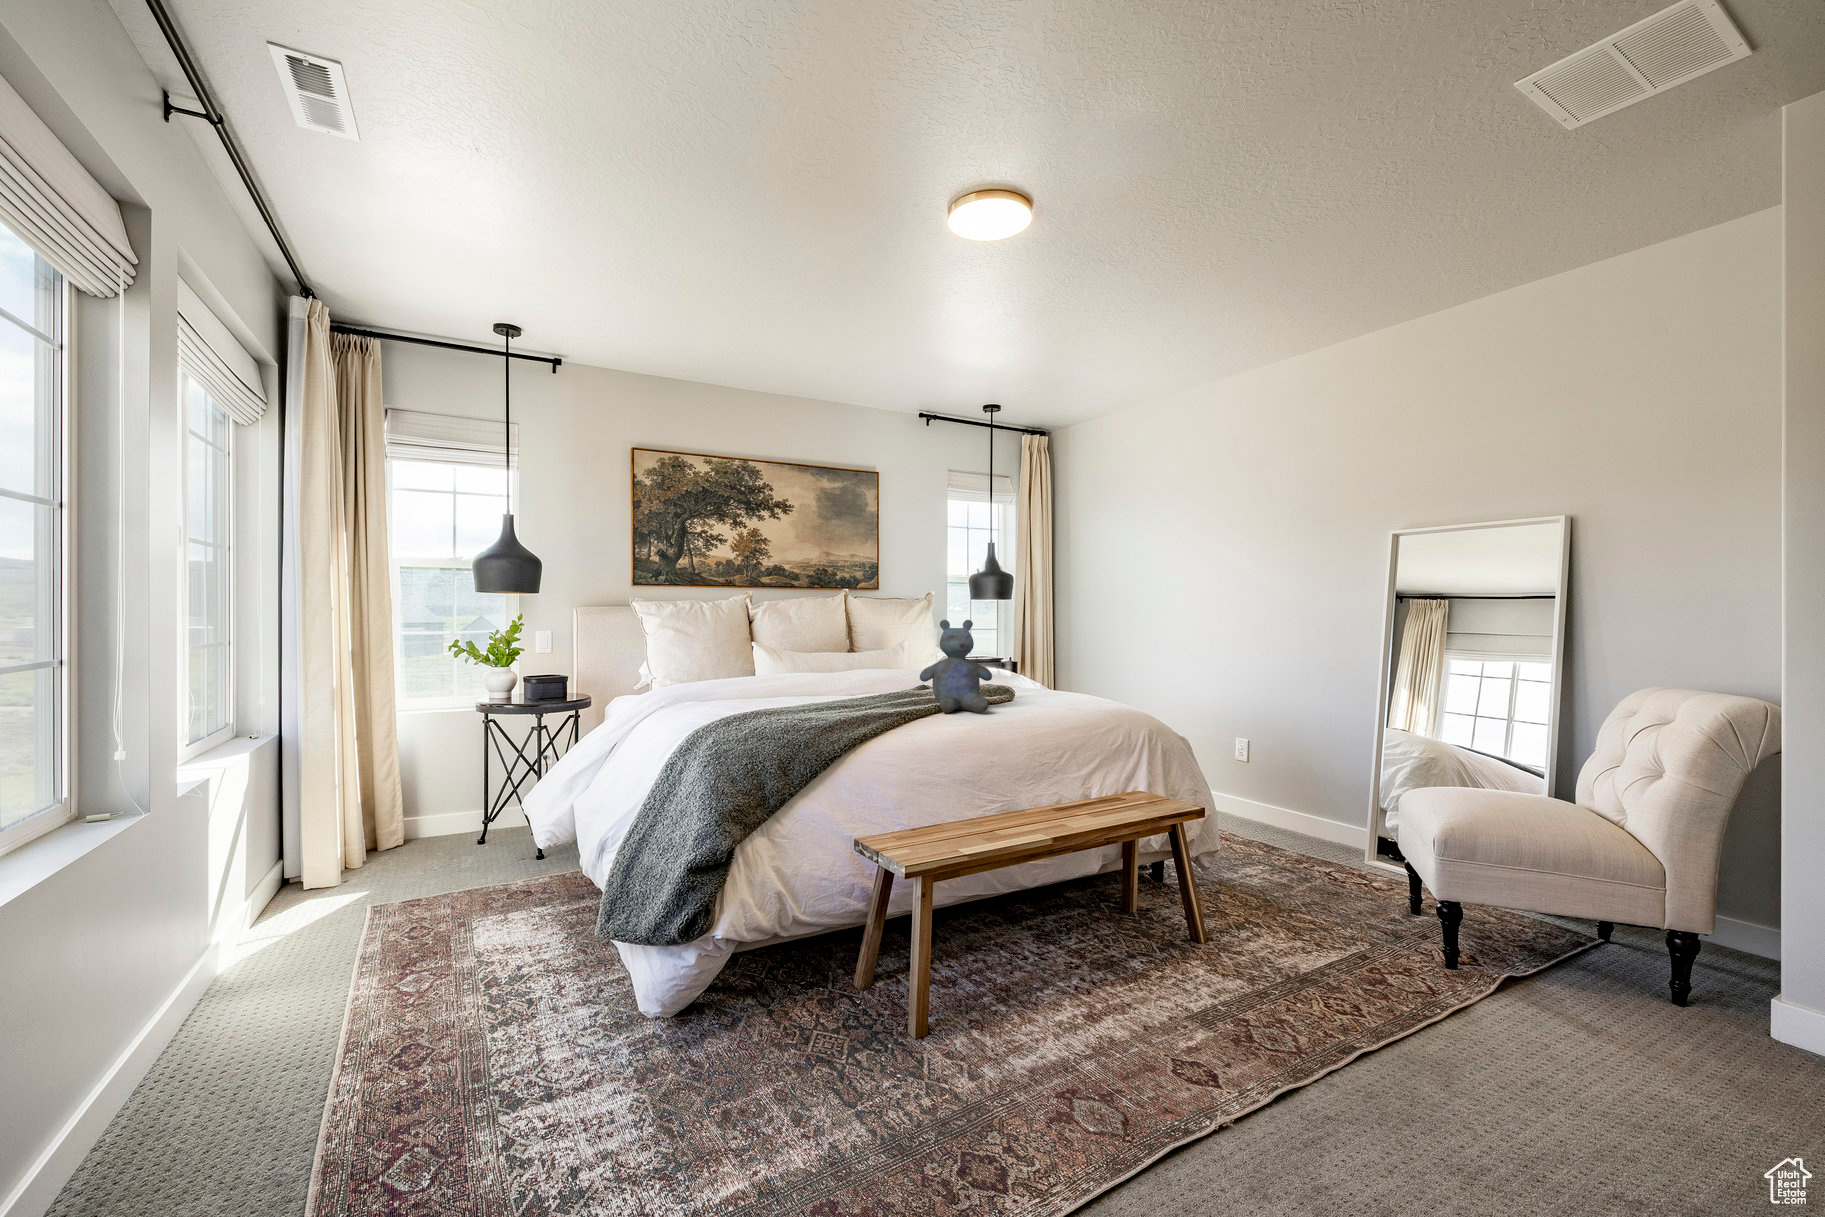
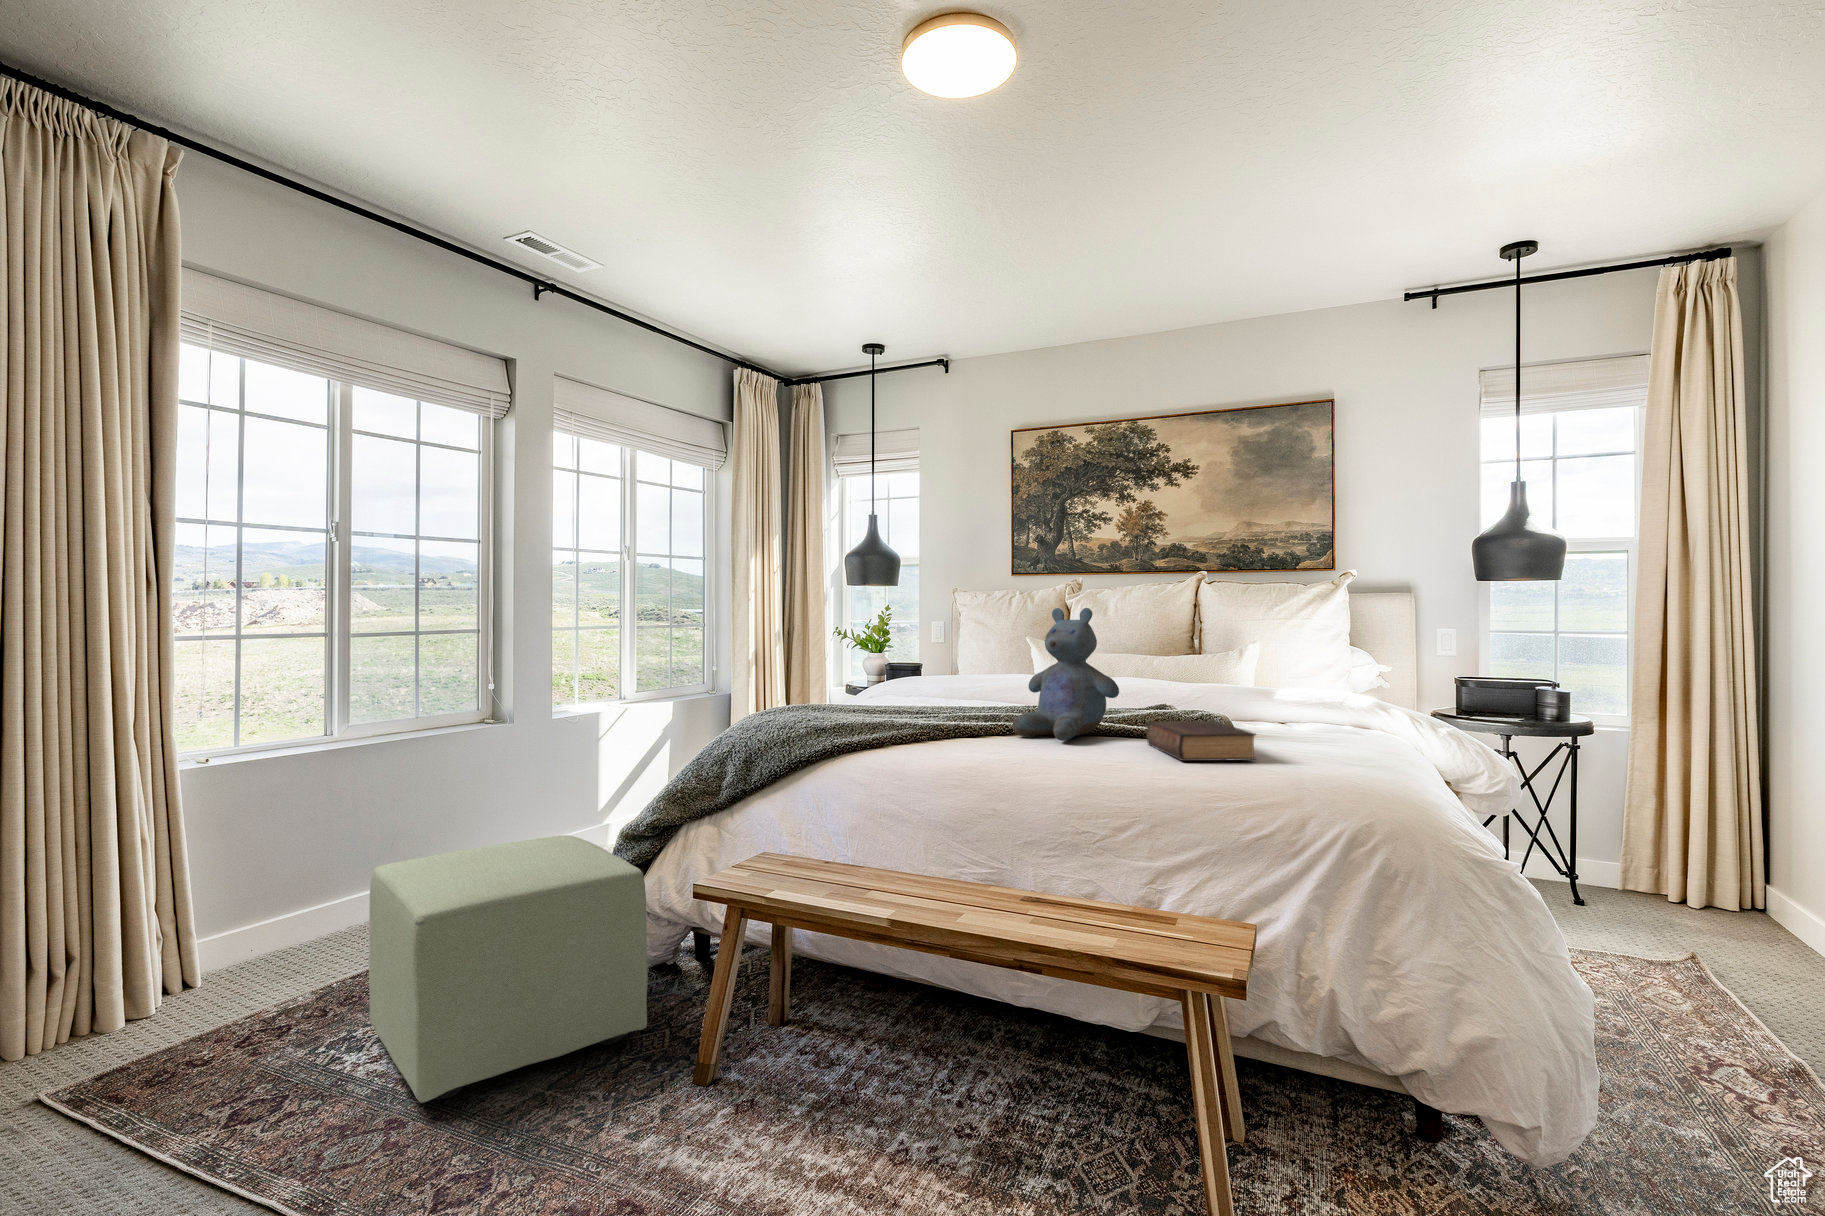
book: none [1009,691,1085,714] -> present [1146,721,1256,761]
ottoman: none [549,870,816,1162] -> present [369,835,648,1103]

